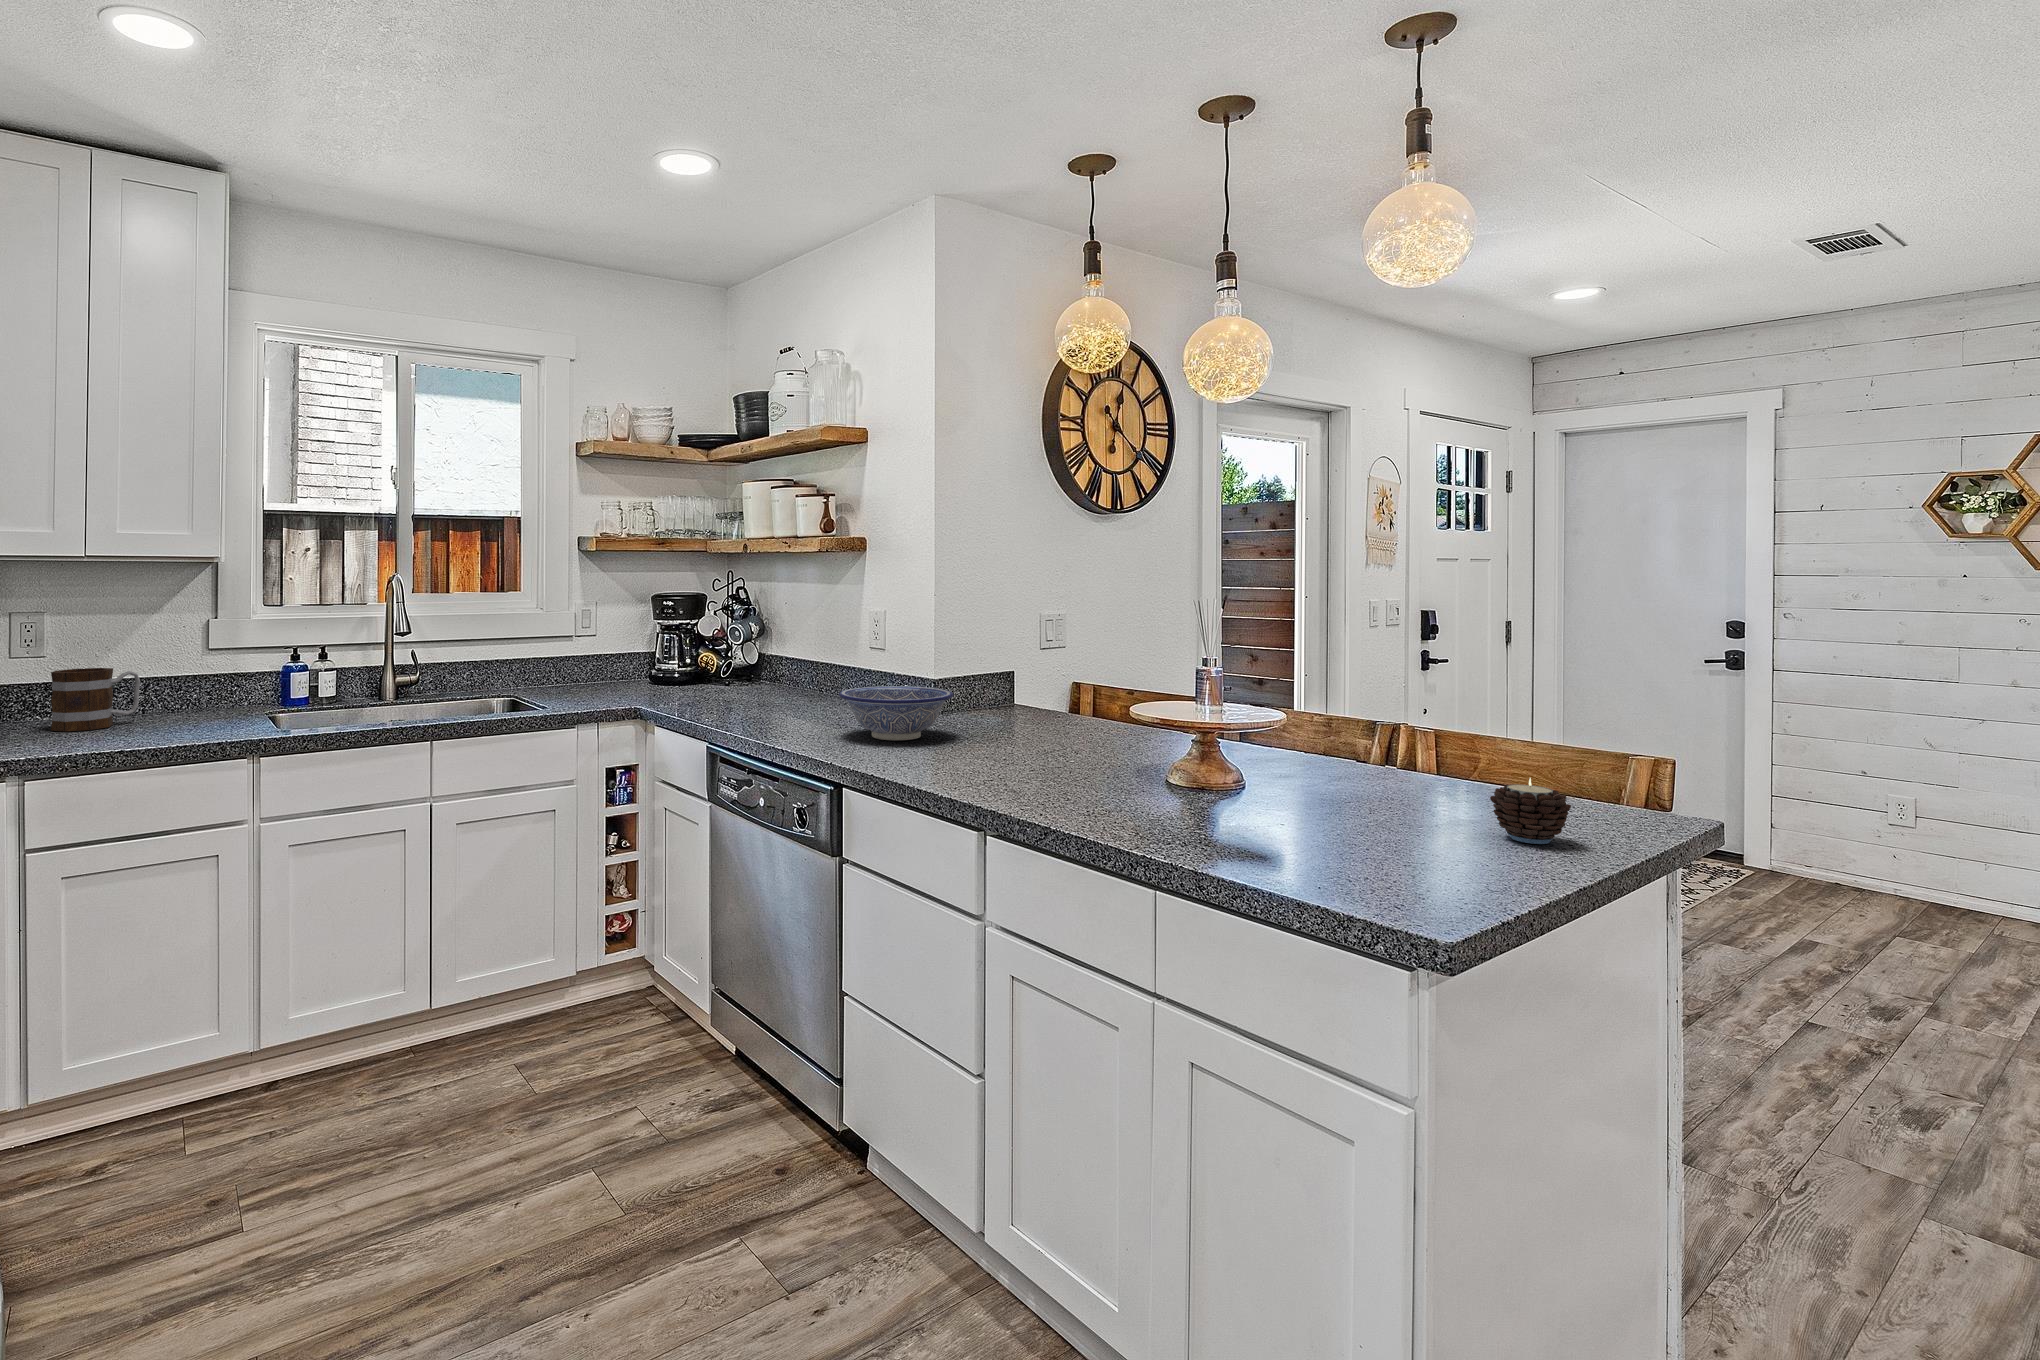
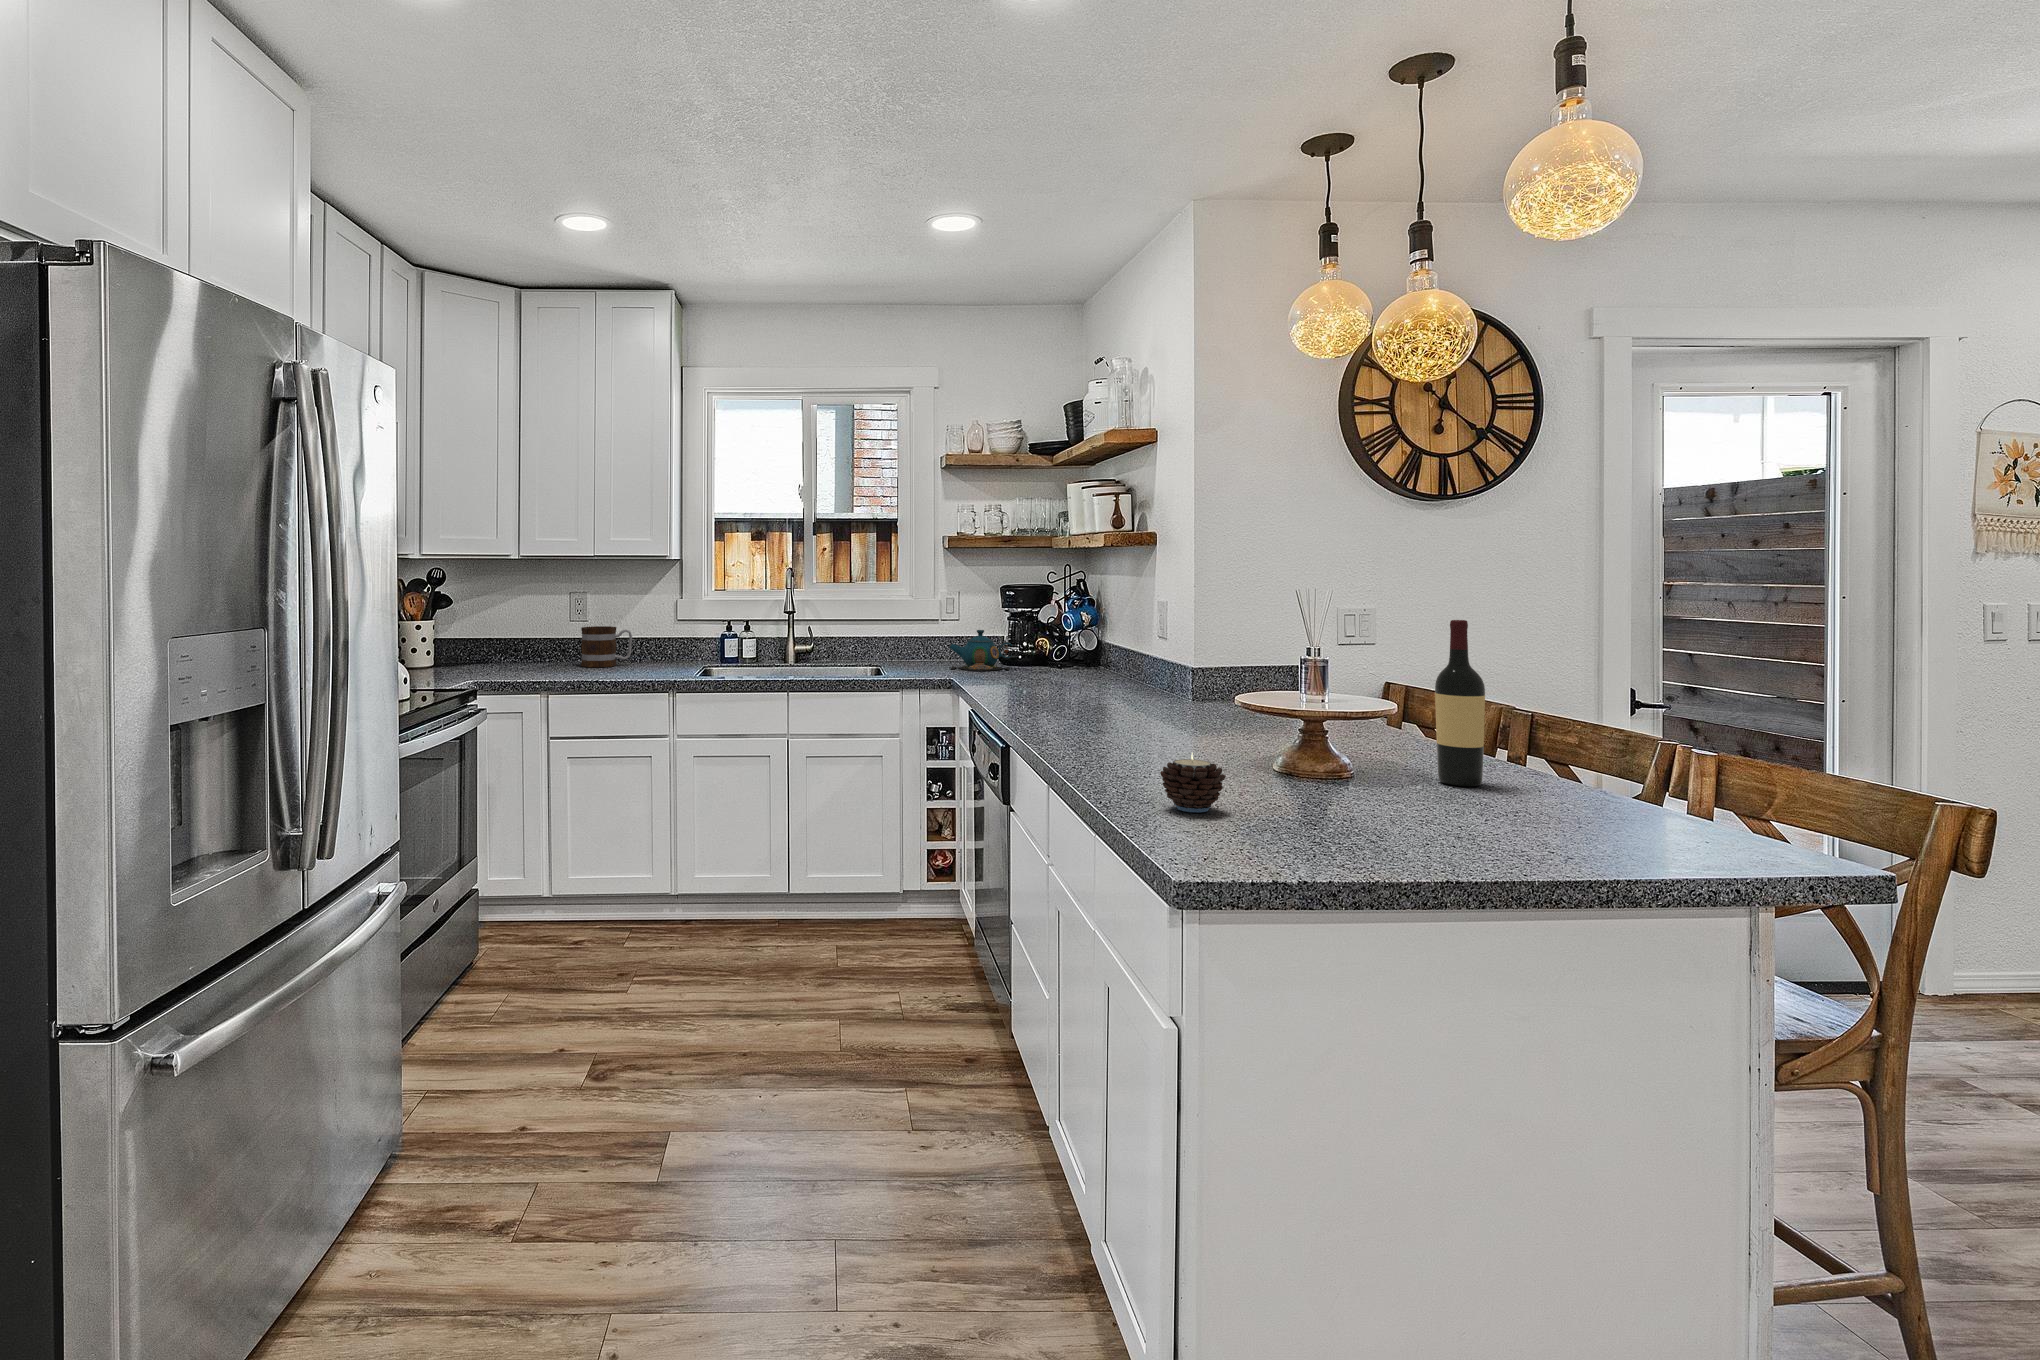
wine bottle: none [1328,625,1375,786] -> present [1435,620,1485,786]
teapot: none [590,648,669,697] -> present [949,630,1012,671]
decorative bowl: present [839,686,953,740] -> none [1062,669,1170,716]
candle: present [1490,778,1571,844] -> present [1160,753,1226,812]

